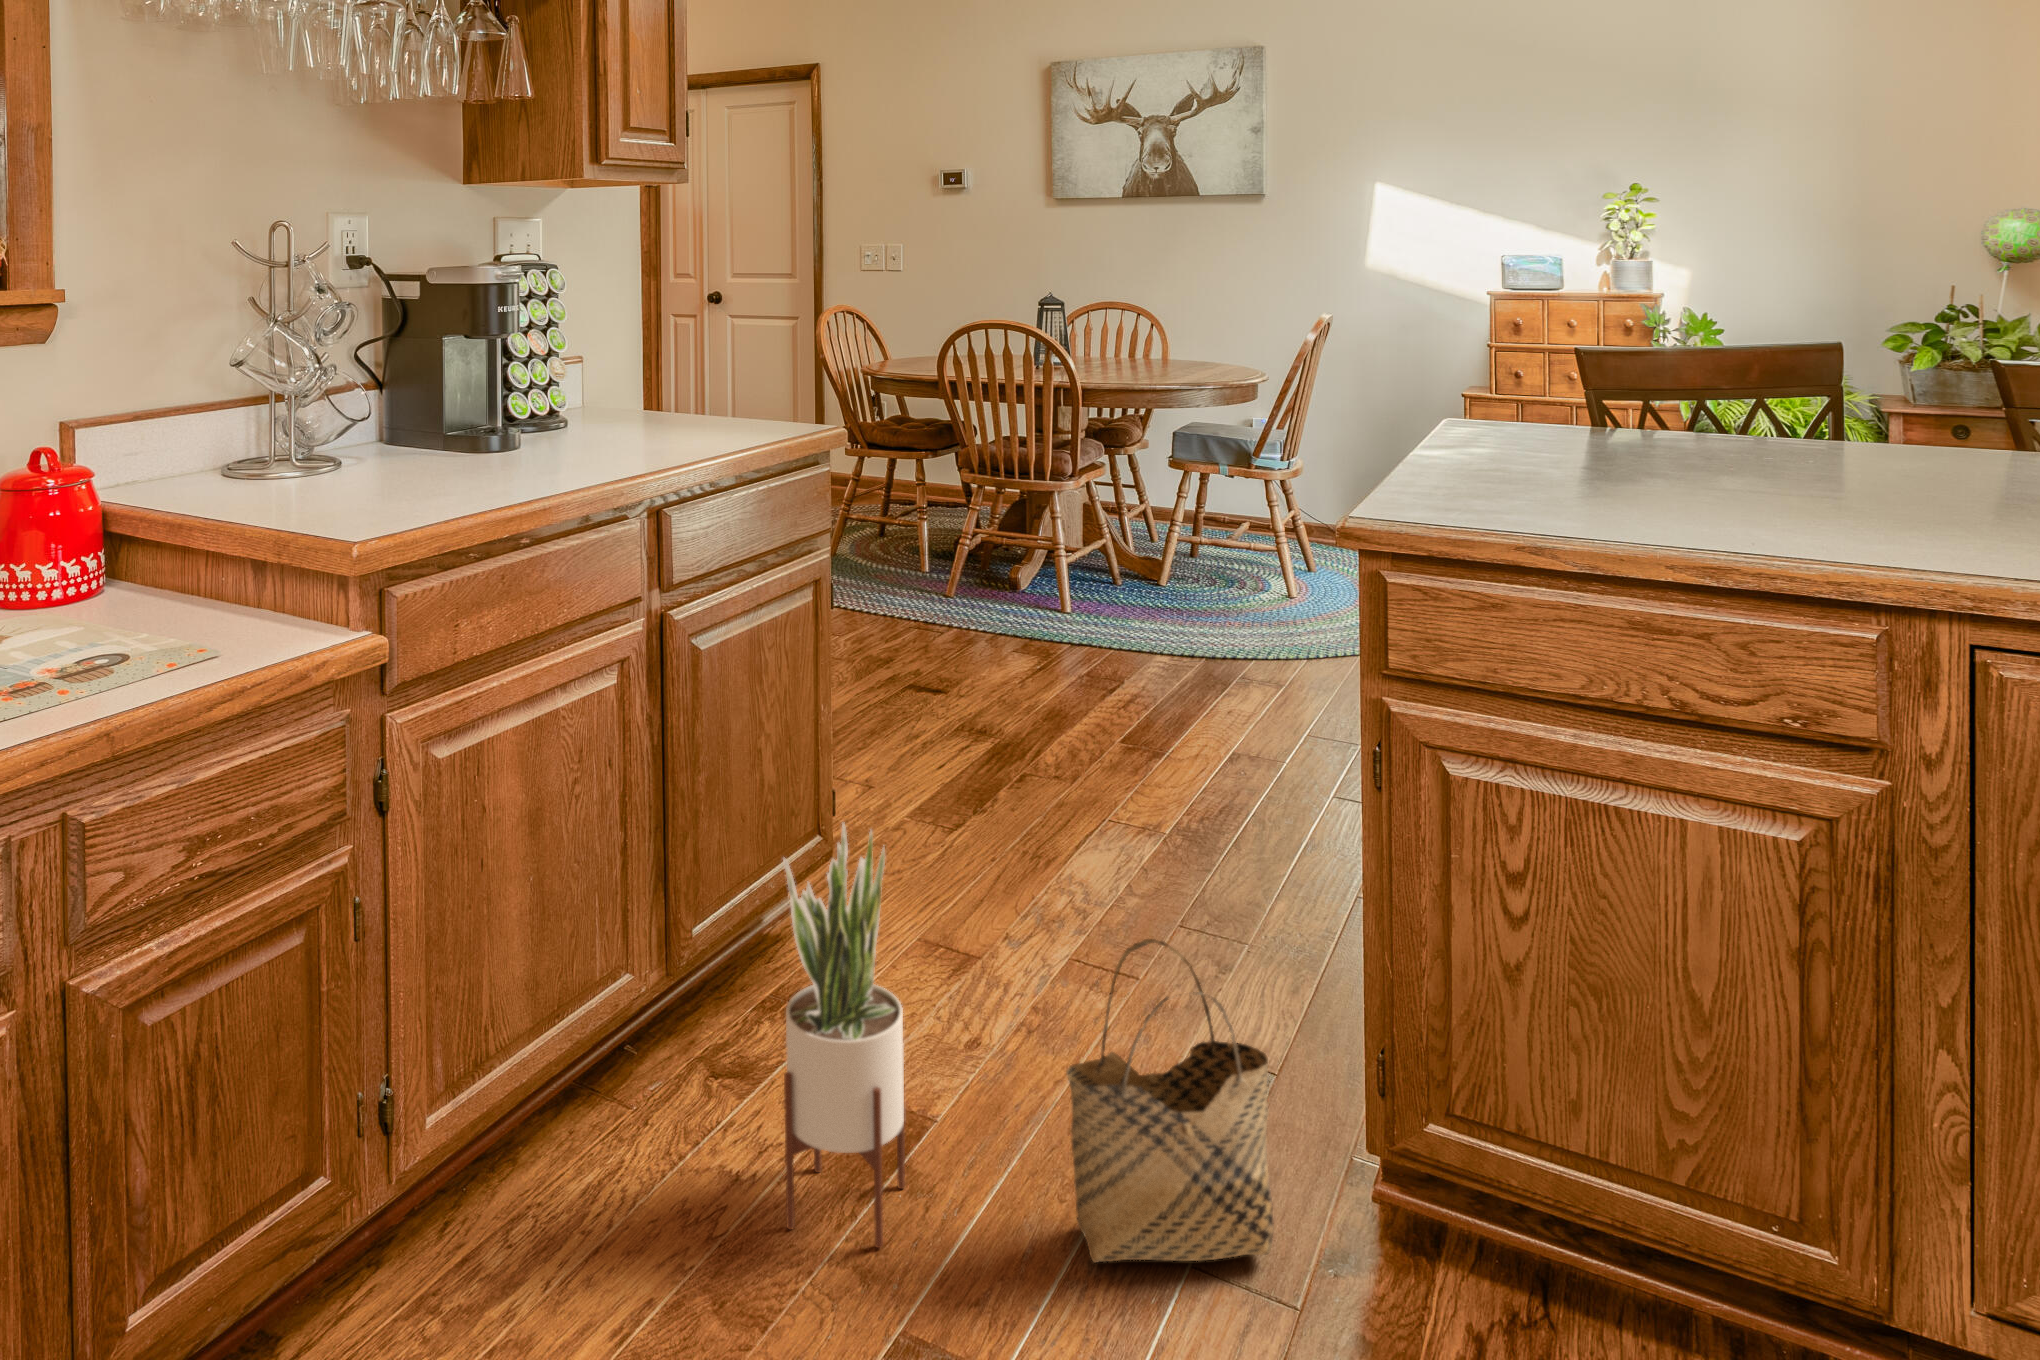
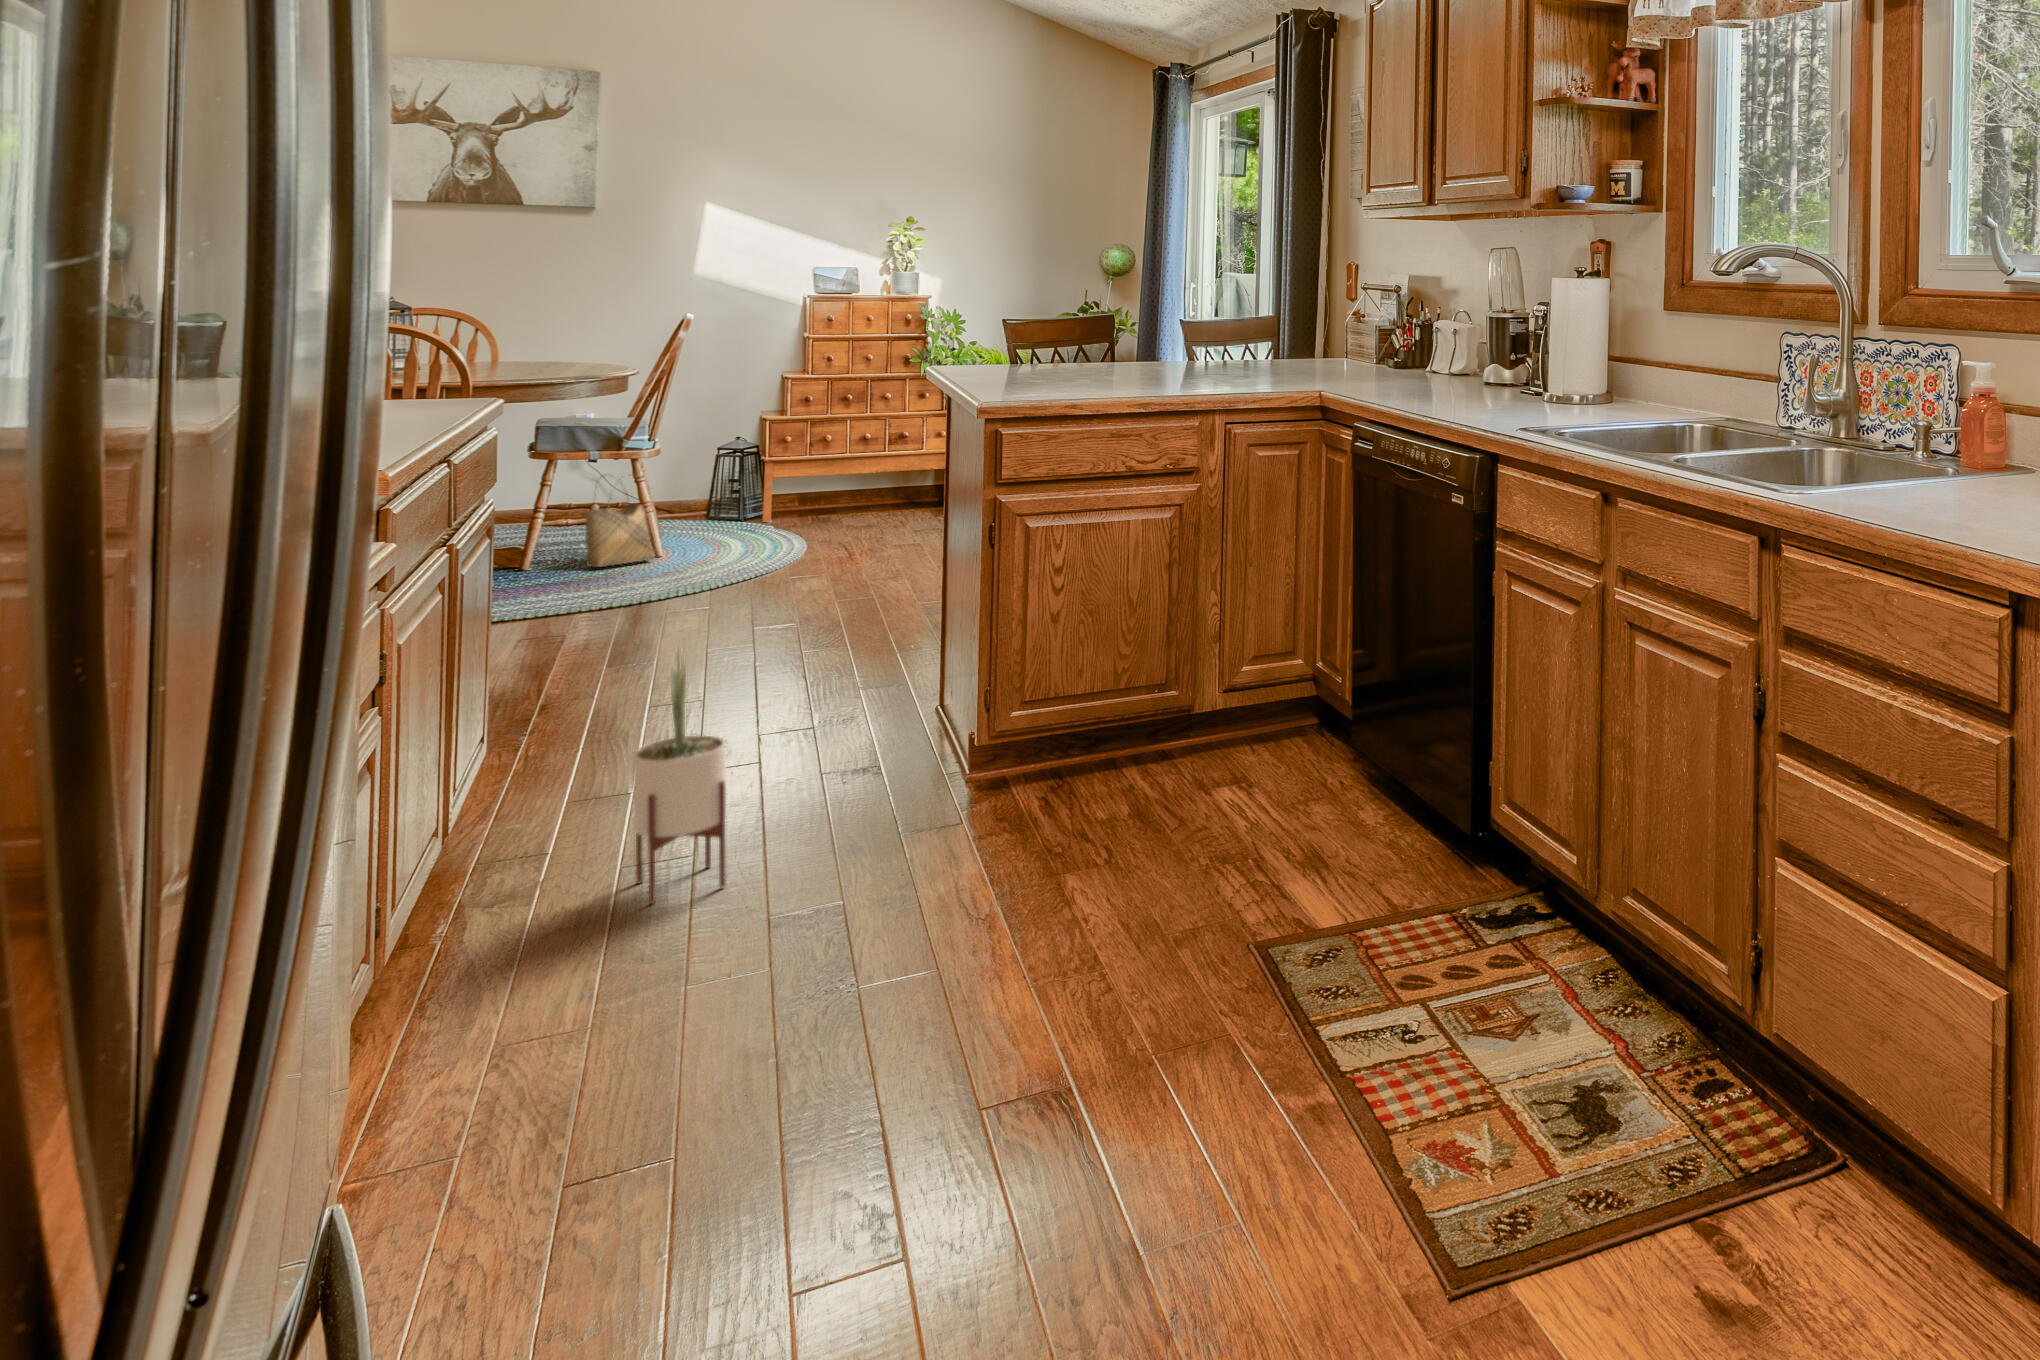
woven basket: present [1066,939,1274,1263] -> present [585,479,655,567]

